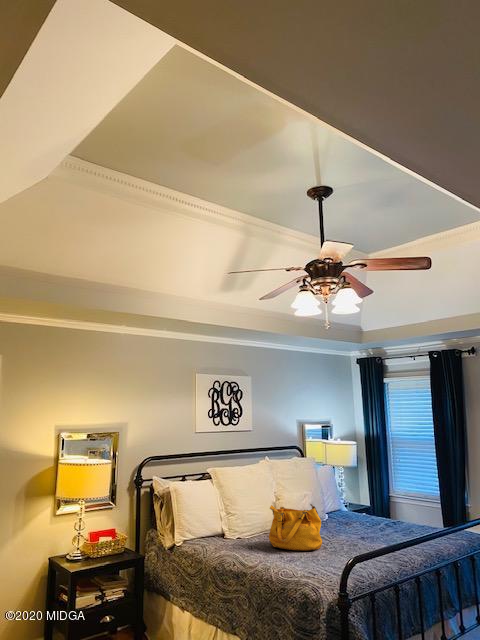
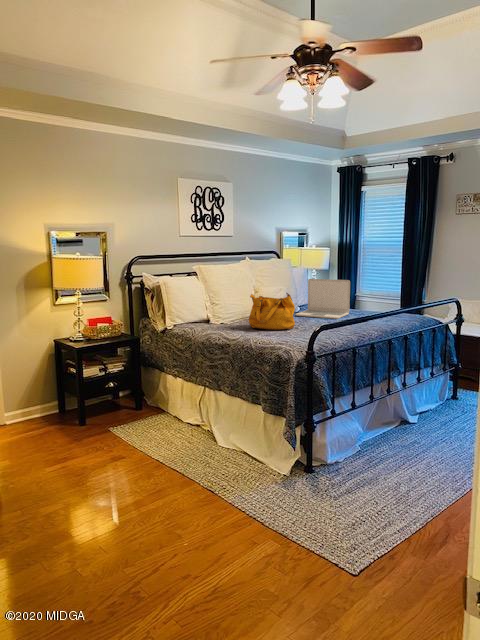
laptop: none [323,481,384,533] -> present [296,279,350,319]

